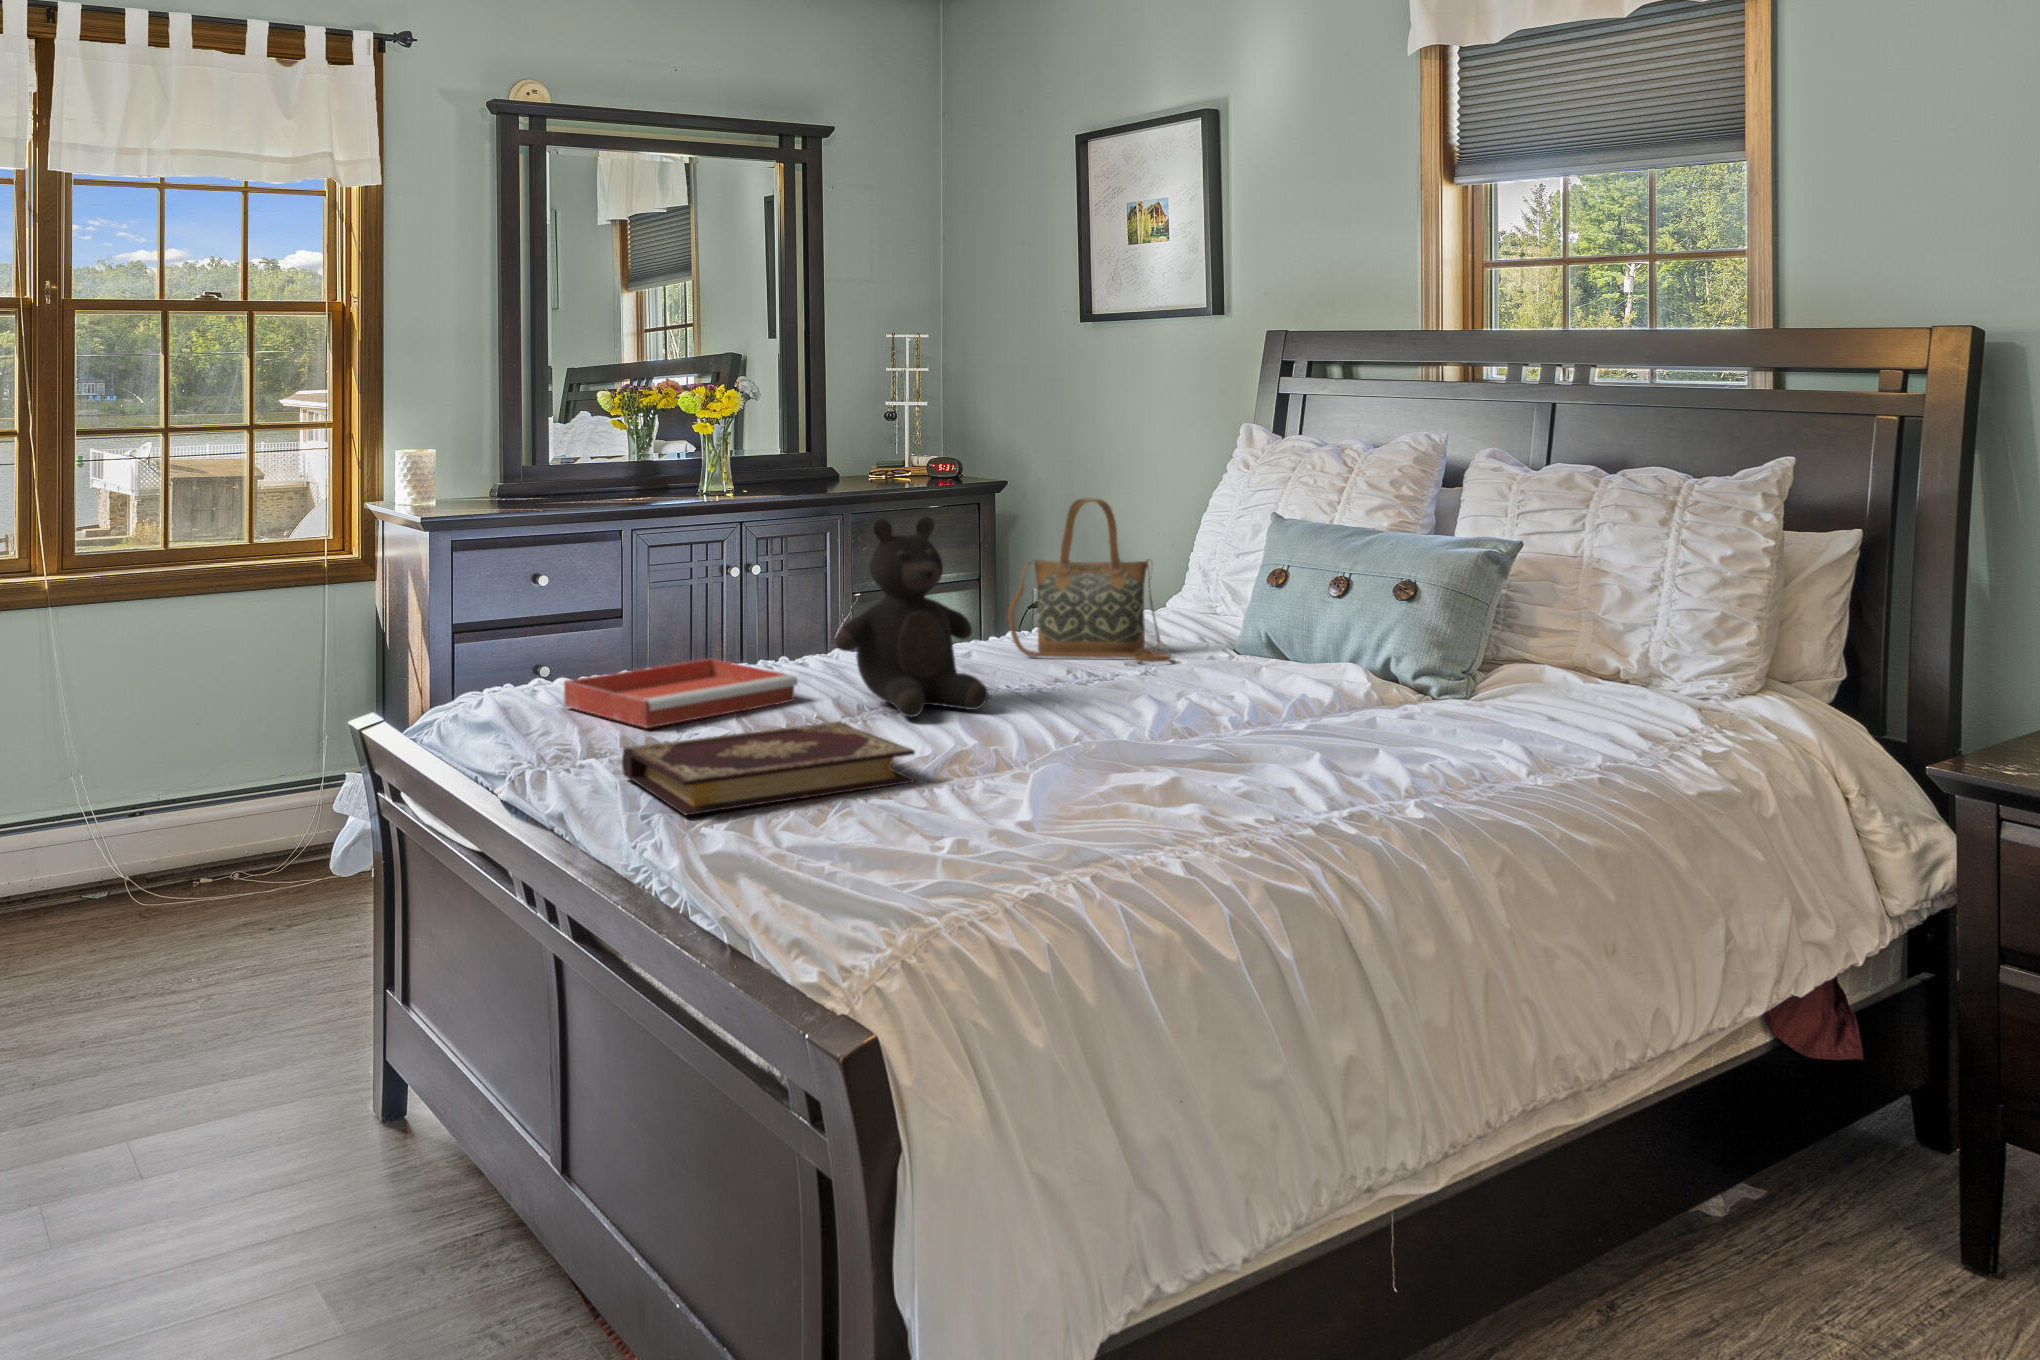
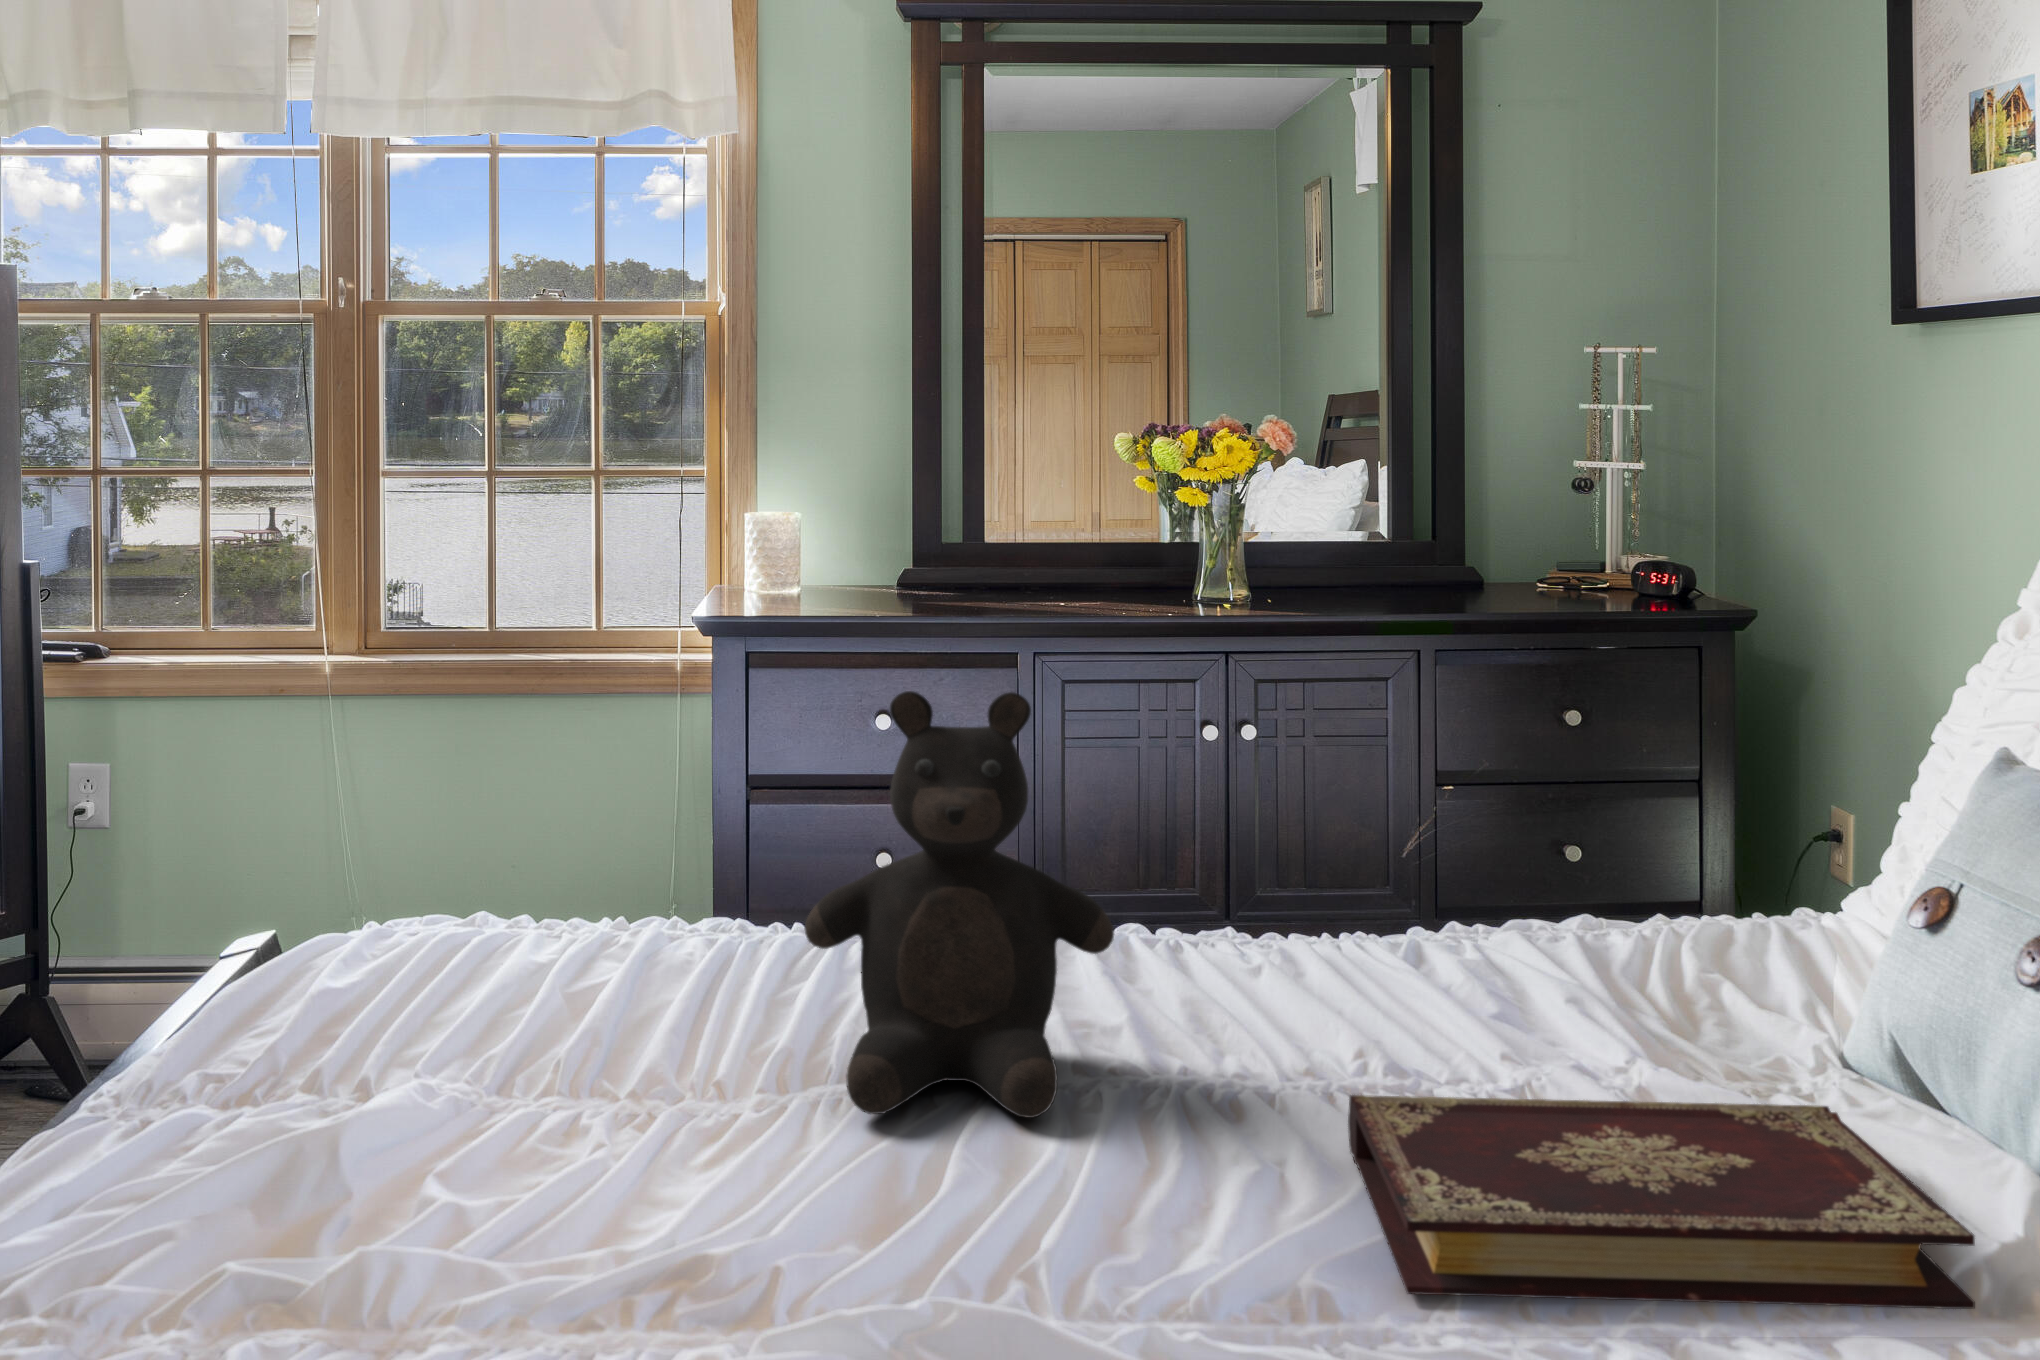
handbag: present [1008,499,1172,663] -> none [1354,672,1666,1057]
tray: present [564,659,798,728] -> none [454,907,803,1041]
book: present [622,721,915,815] -> present [1348,1095,1975,1309]

